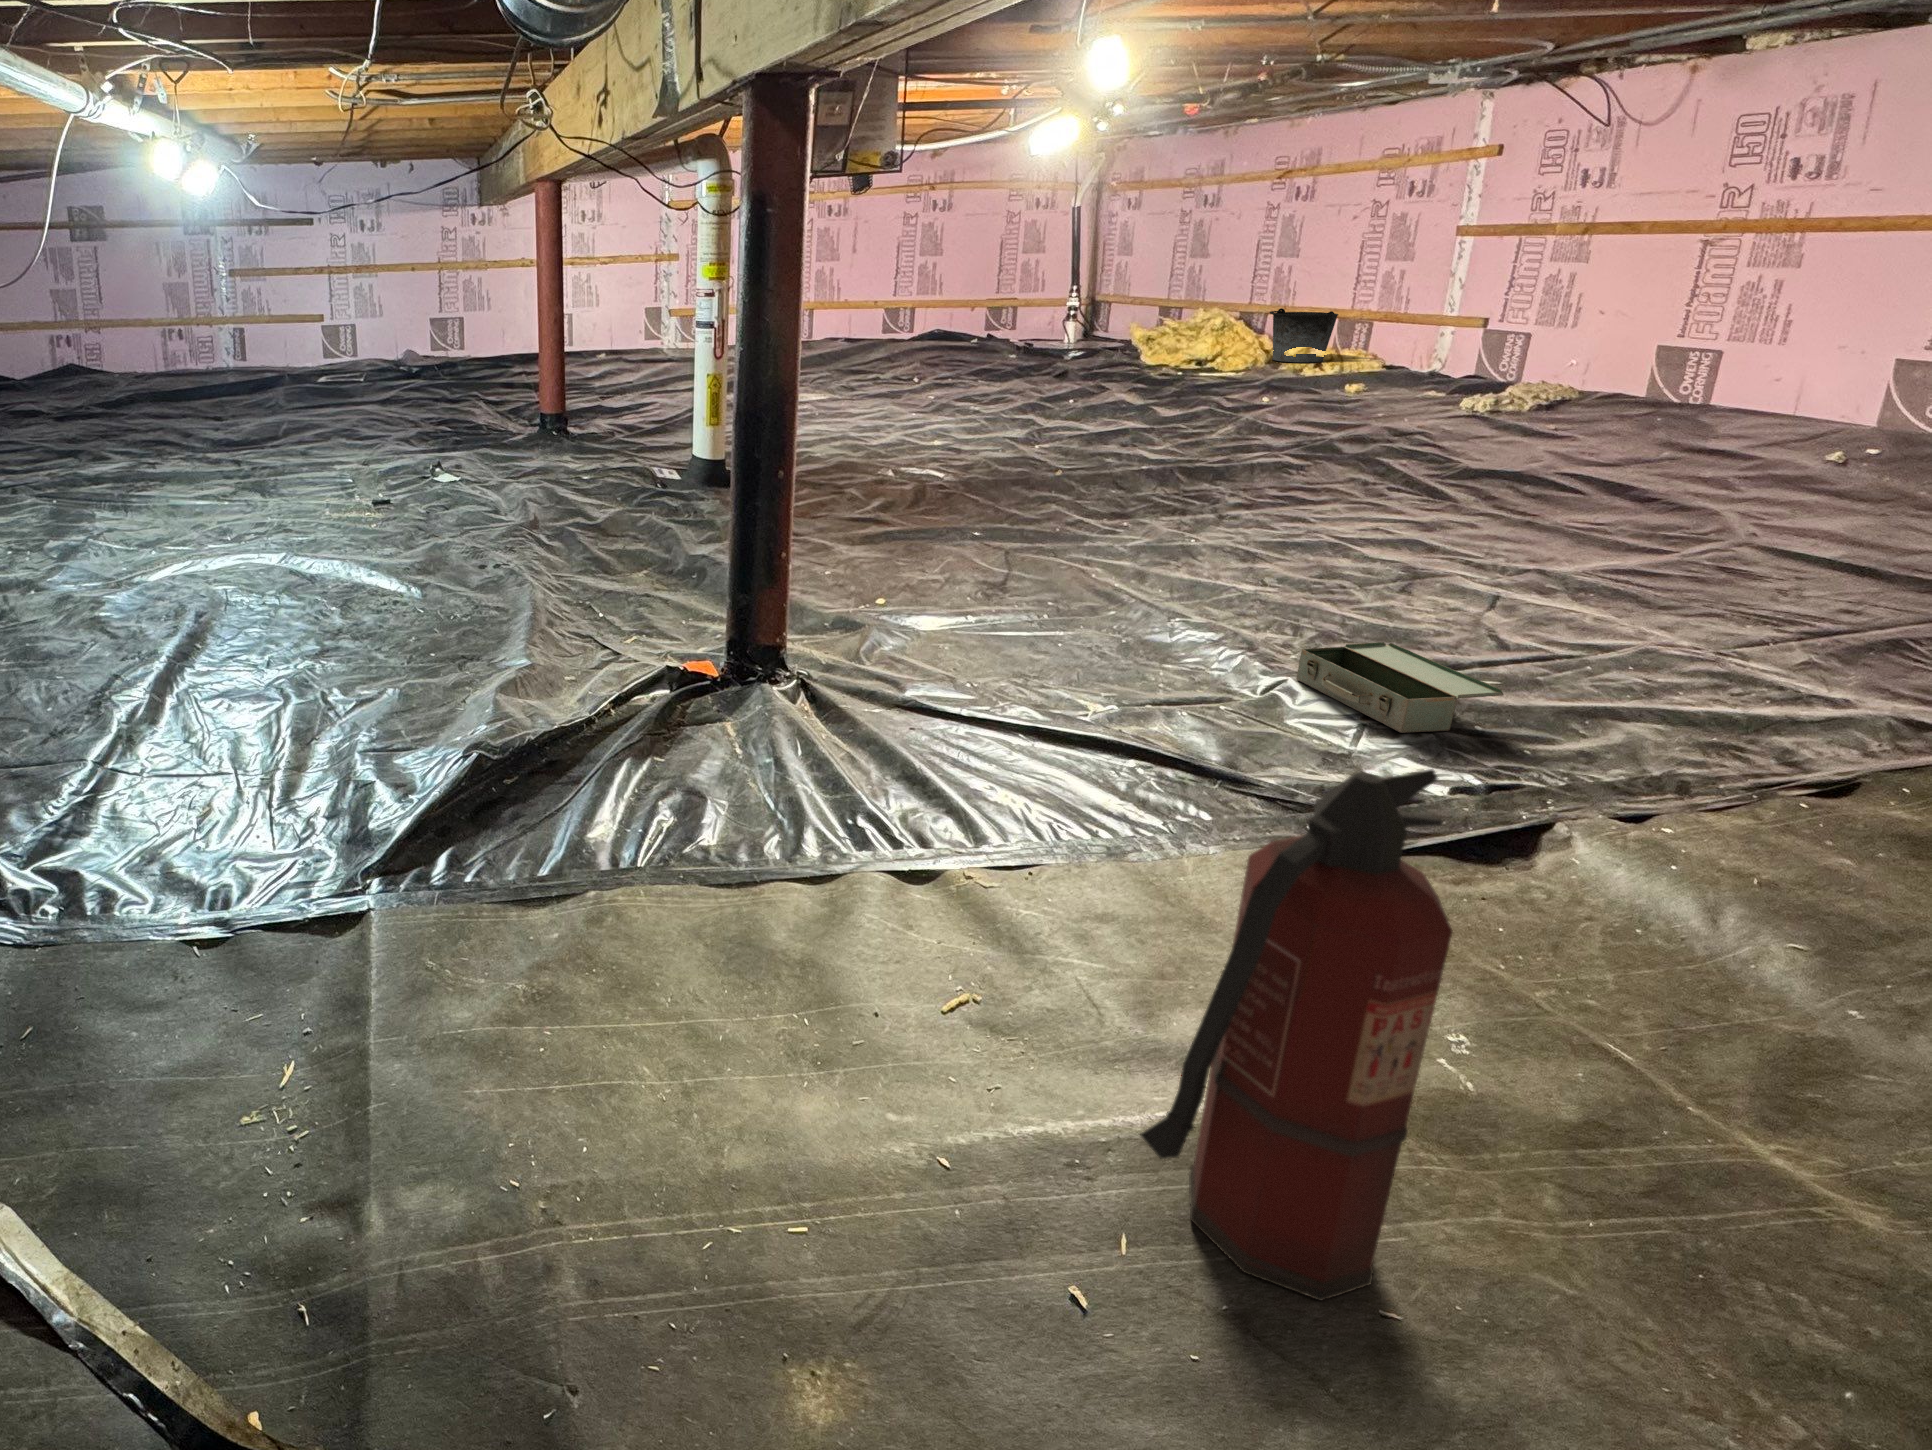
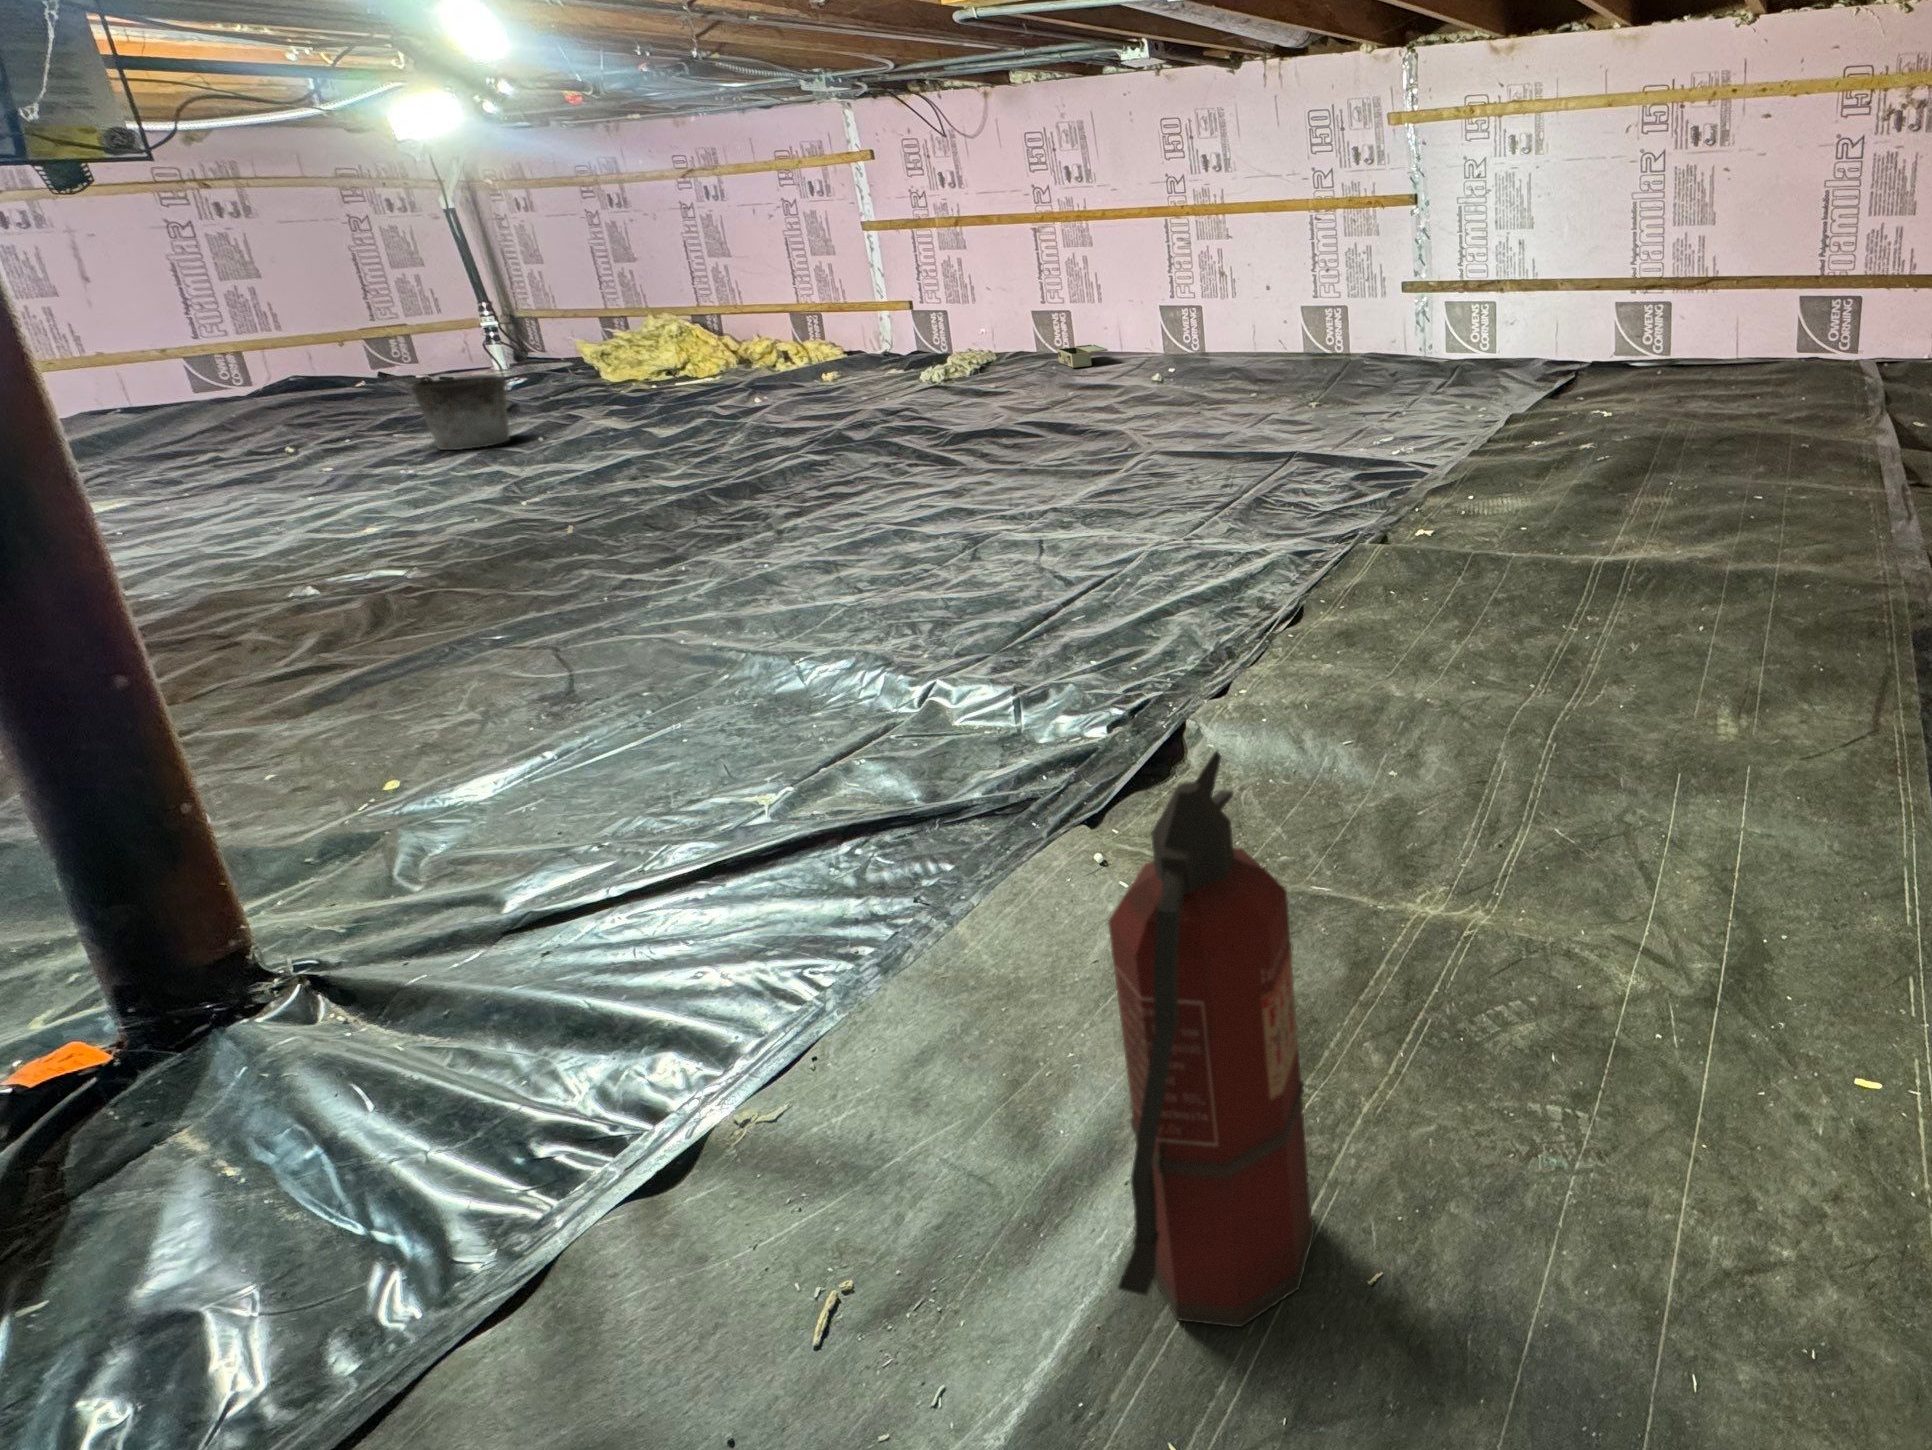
bucket: present [1270,308,1338,363] -> present [405,375,510,450]
toolbox: present [1296,642,1504,733] -> present [1057,345,1108,368]

